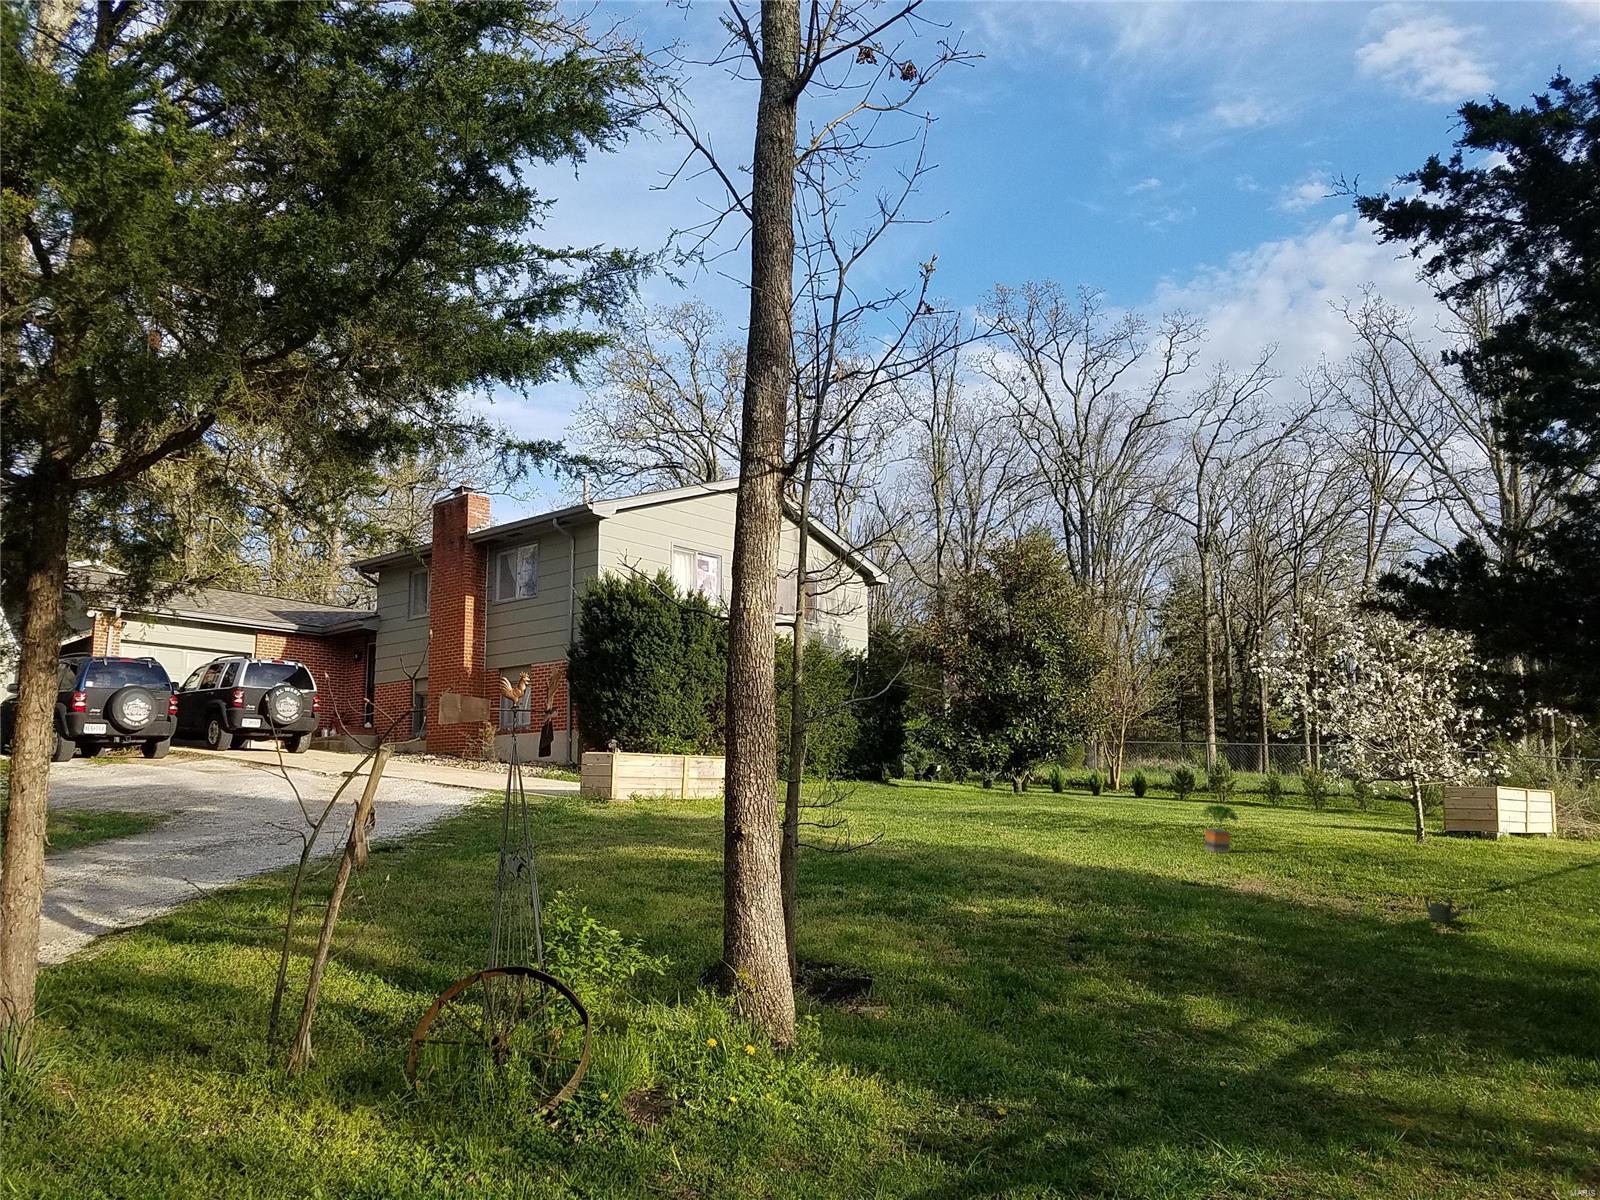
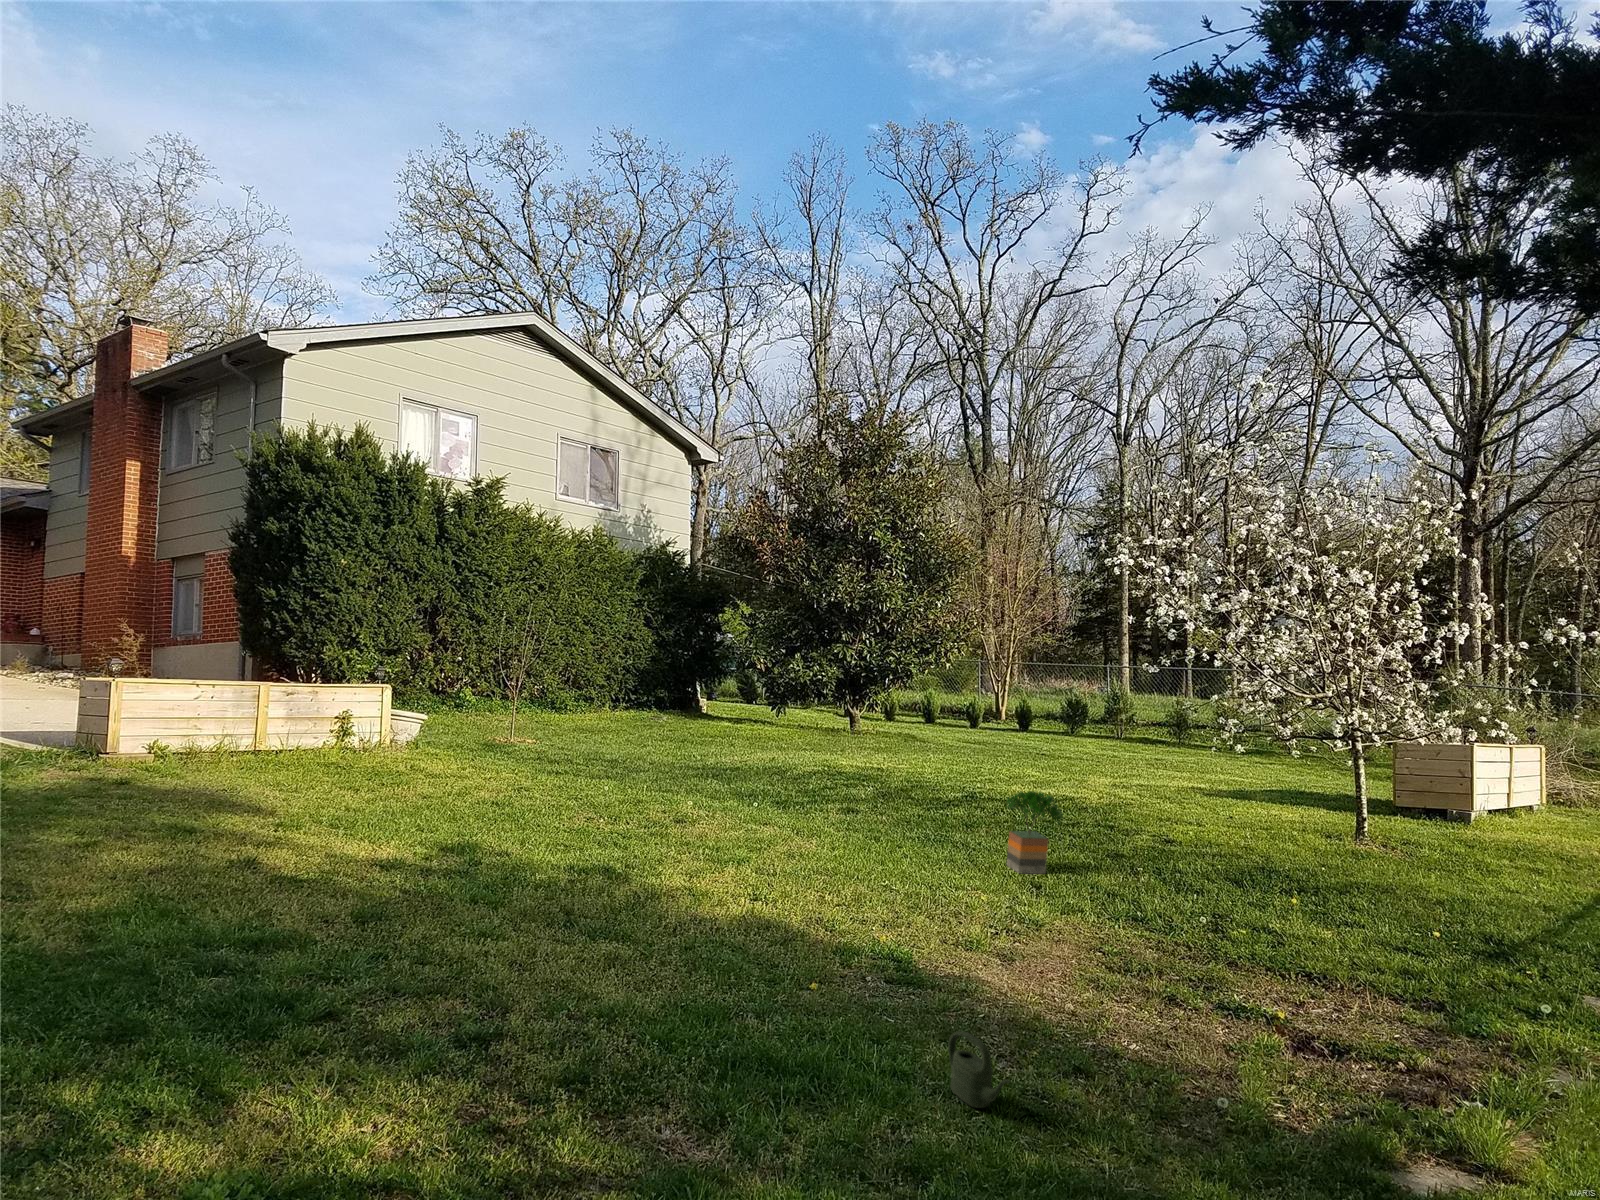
watering can: present [1425,894,1465,923] -> present [948,1031,1010,1108]

